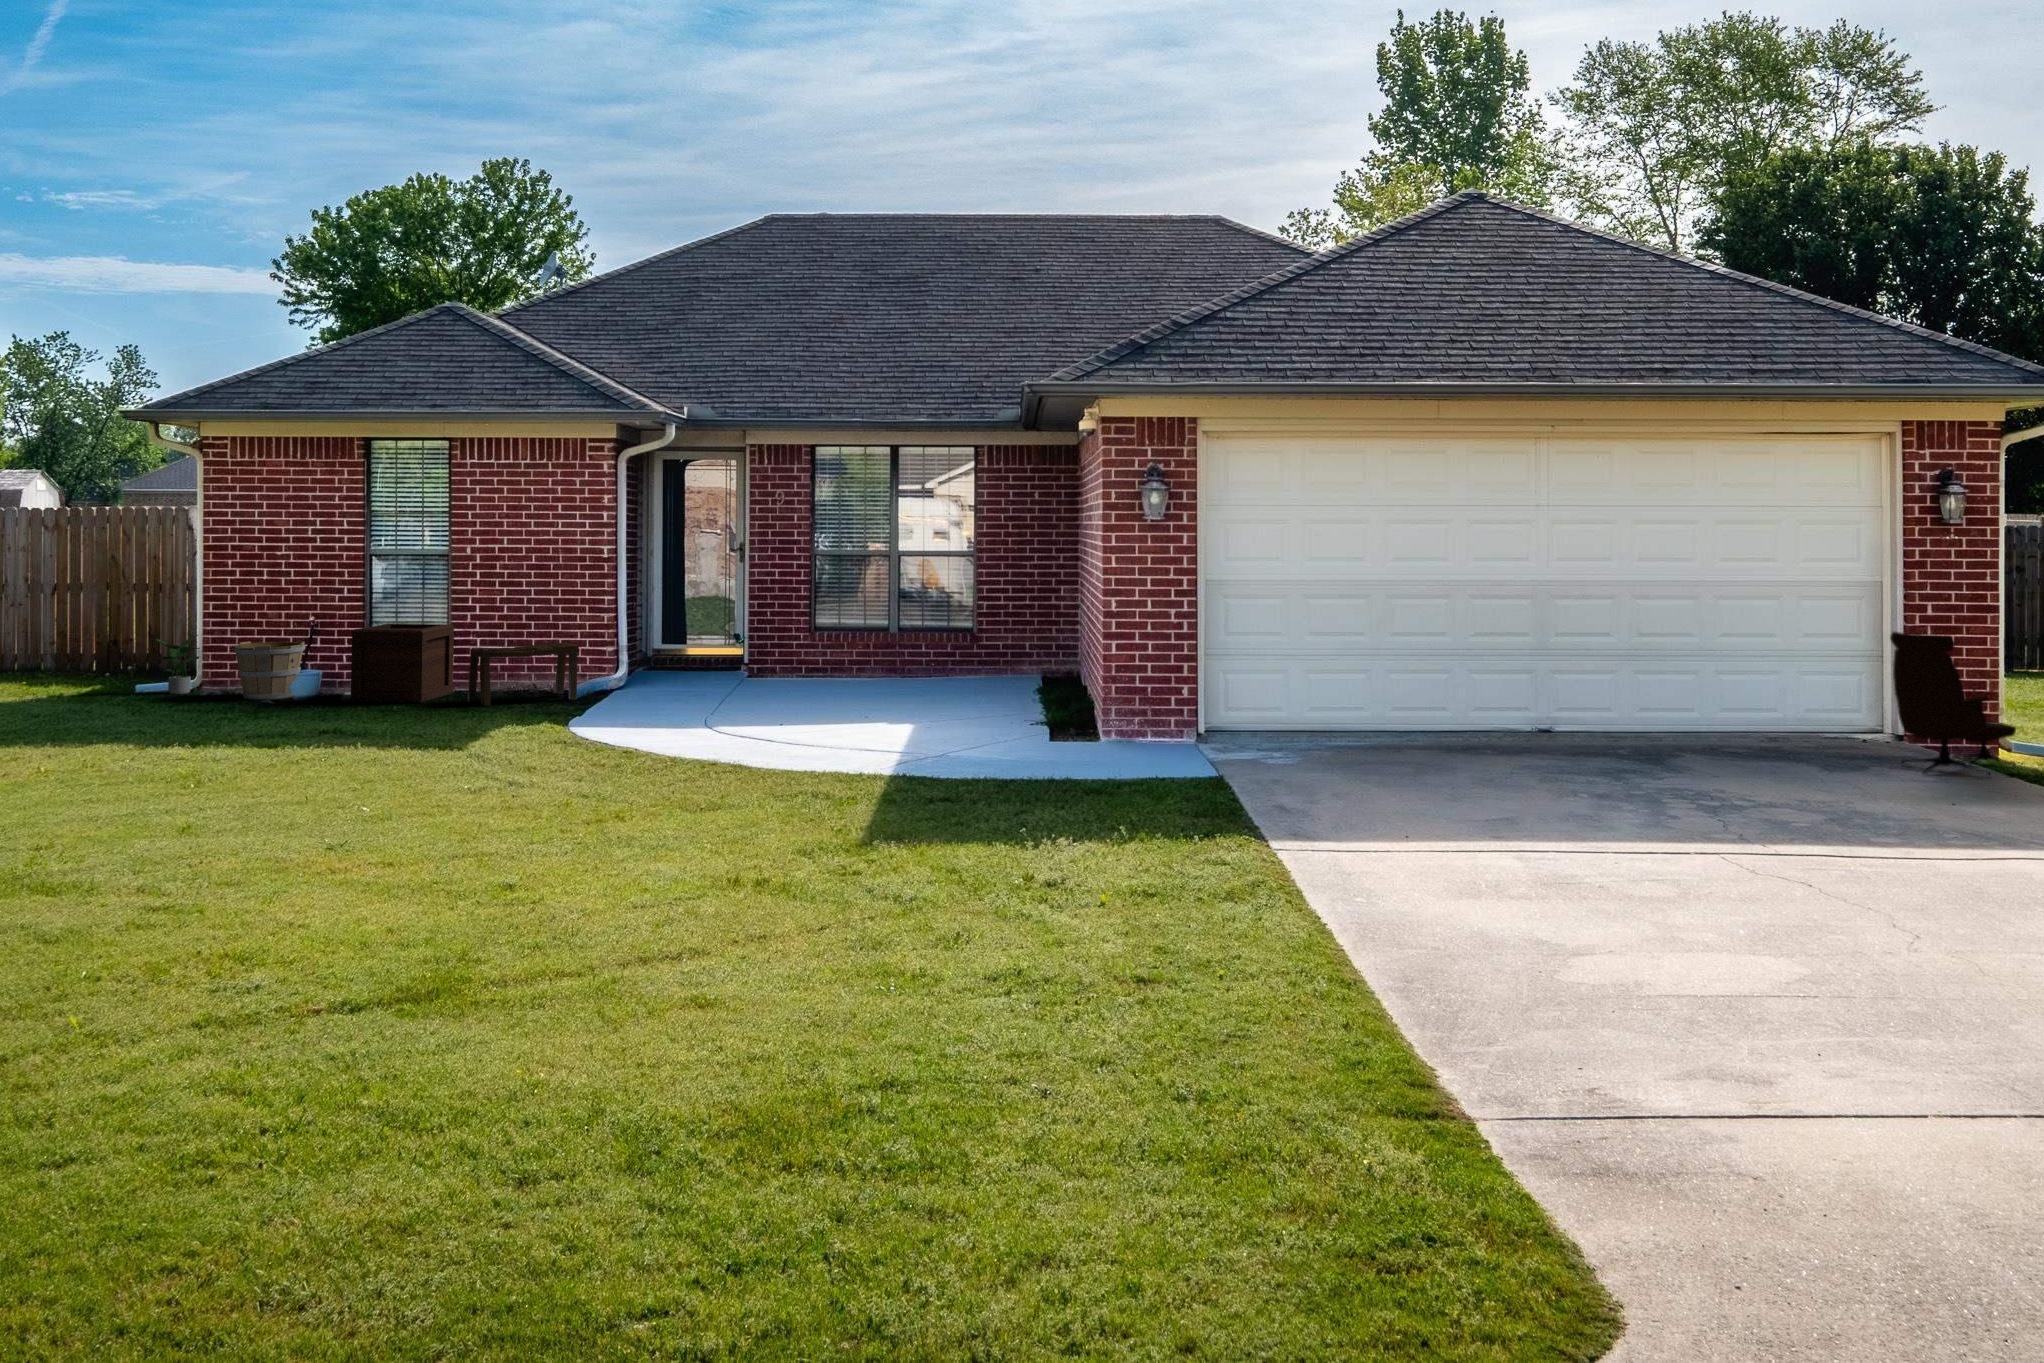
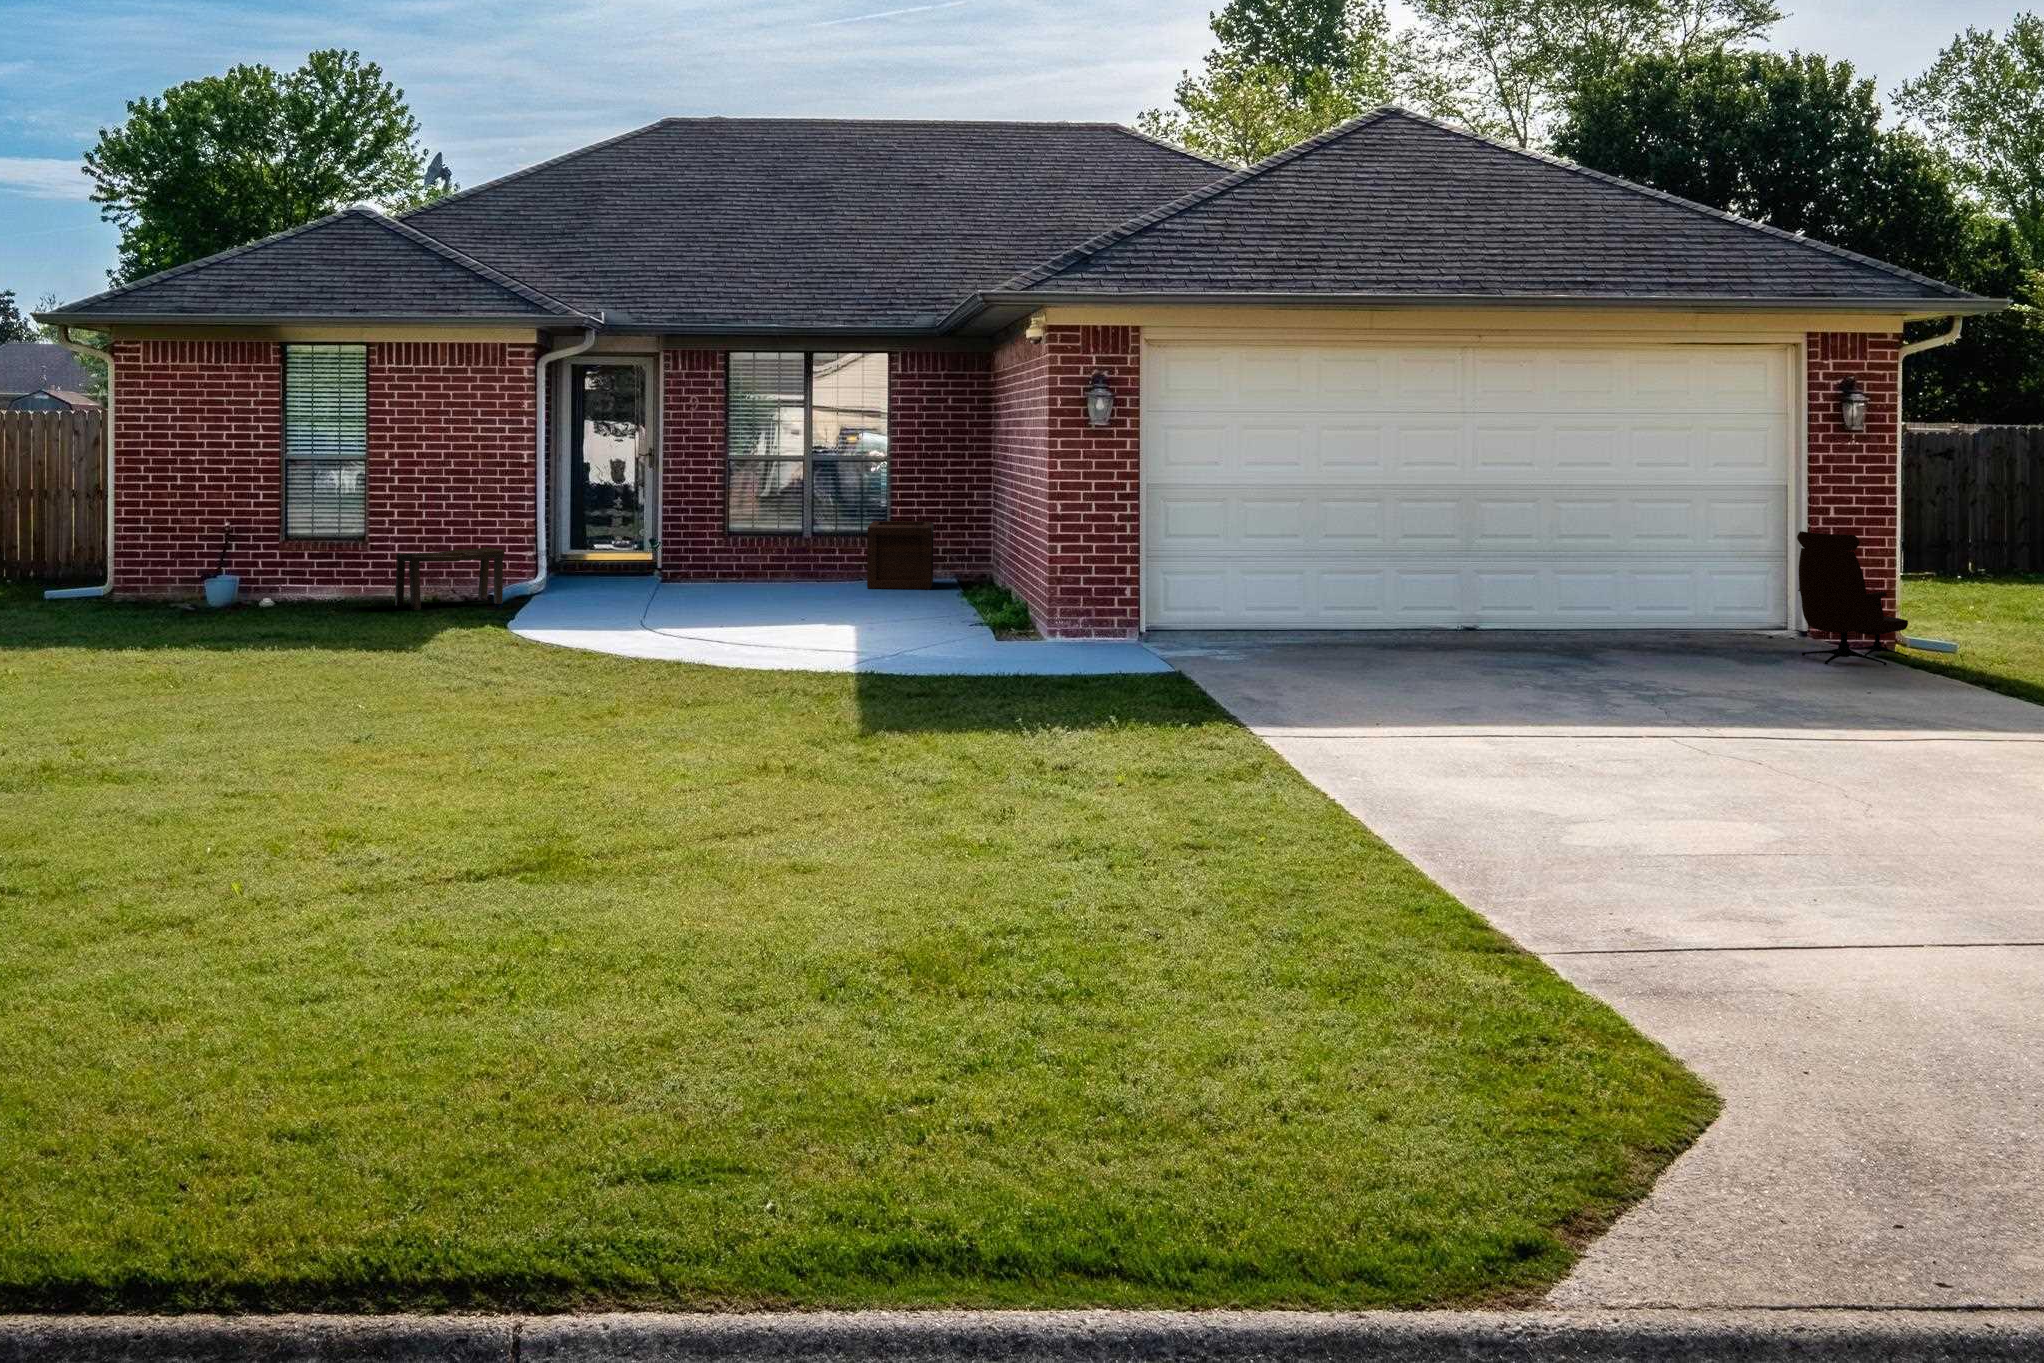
wooden crate: present [351,624,454,703] -> present [867,521,934,590]
potted plant: present [156,635,200,694] -> none [73,540,117,600]
wooden bucket: present [234,640,305,700] -> none [156,546,226,605]

